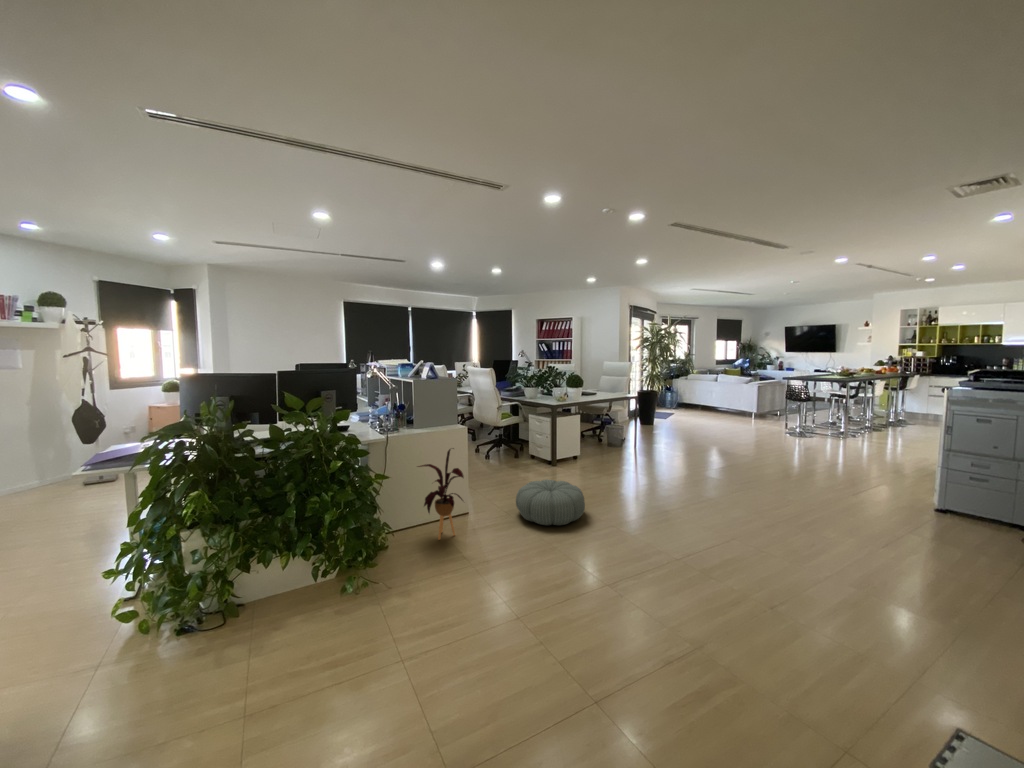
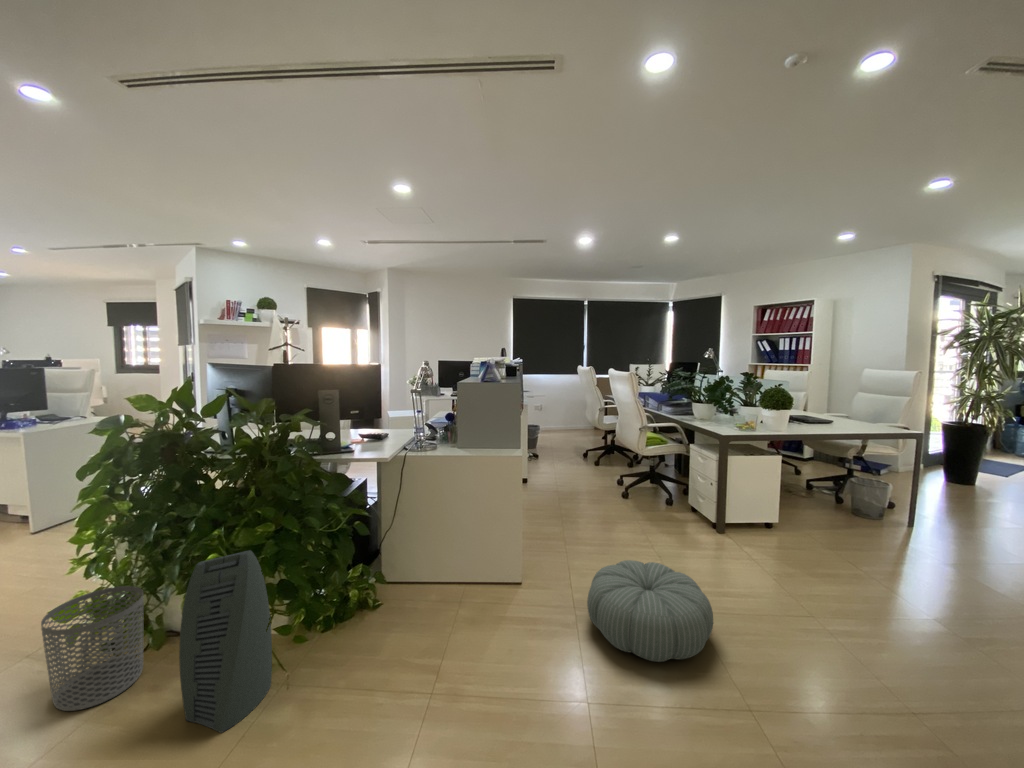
house plant: present [418,448,464,540] -> none [422,489,493,618]
air purifier: none [309,504,357,635] -> present [179,550,272,733]
waste bin: none [151,566,232,672] -> present [41,586,143,711]

